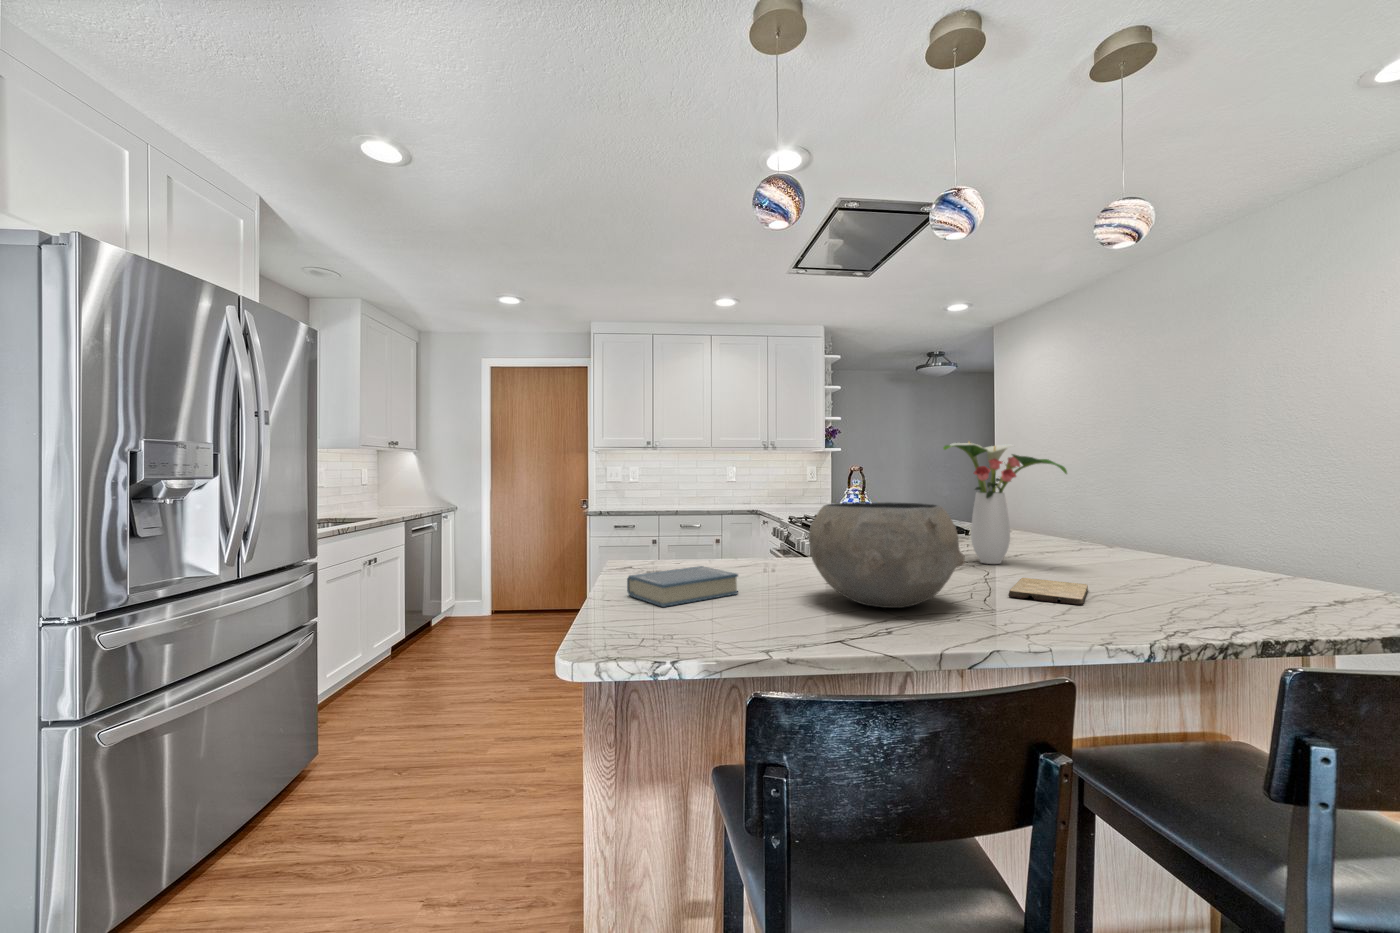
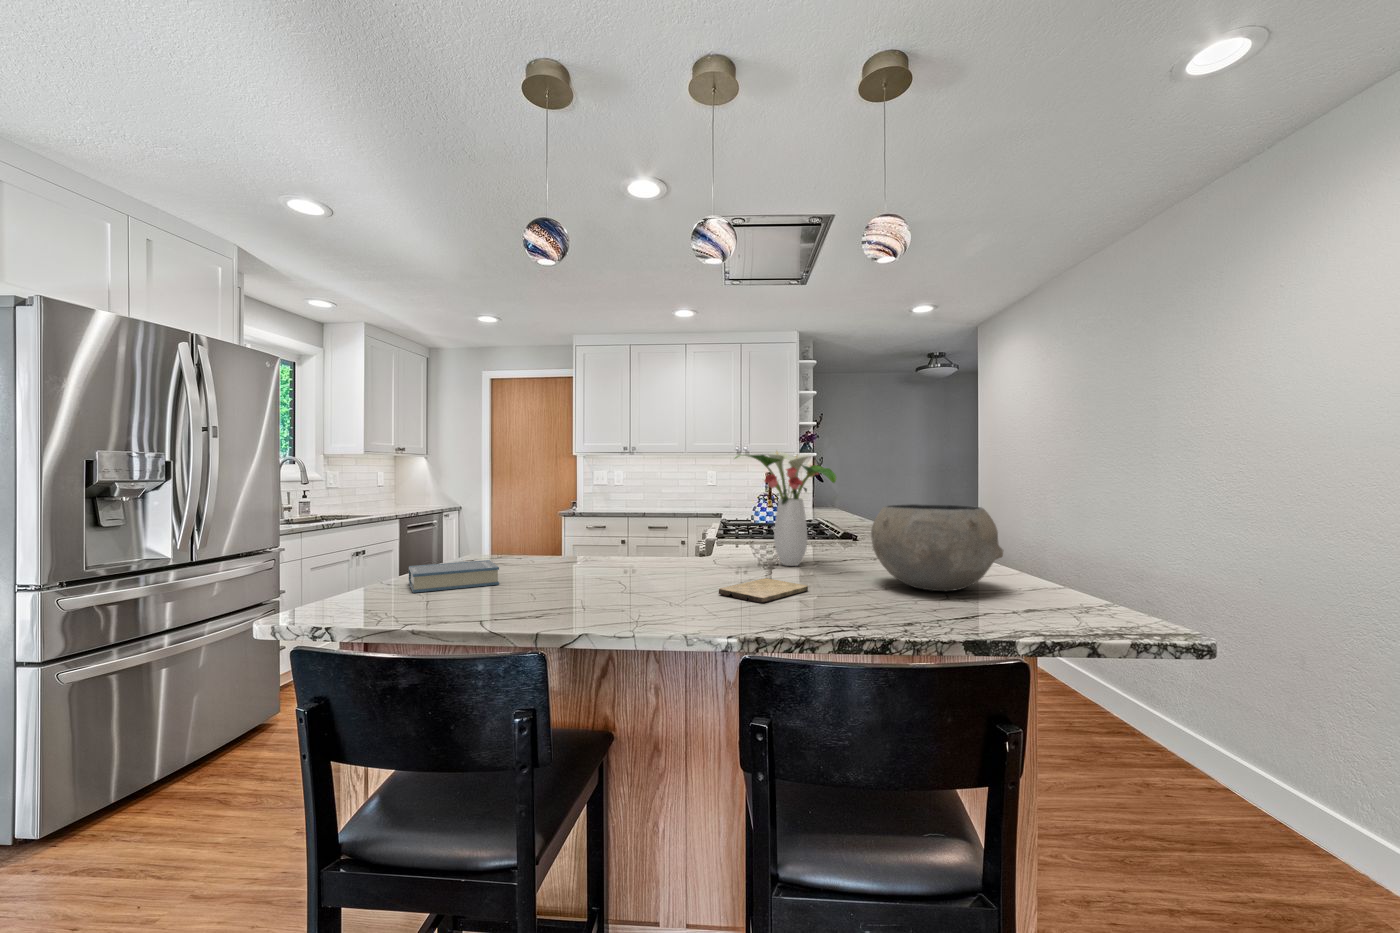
ceramic bowl: present [809,502,965,608] -> present [871,504,1004,591]

